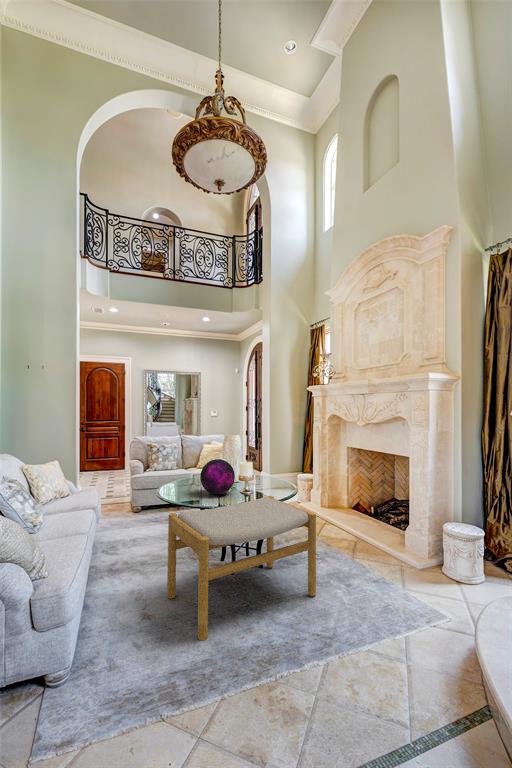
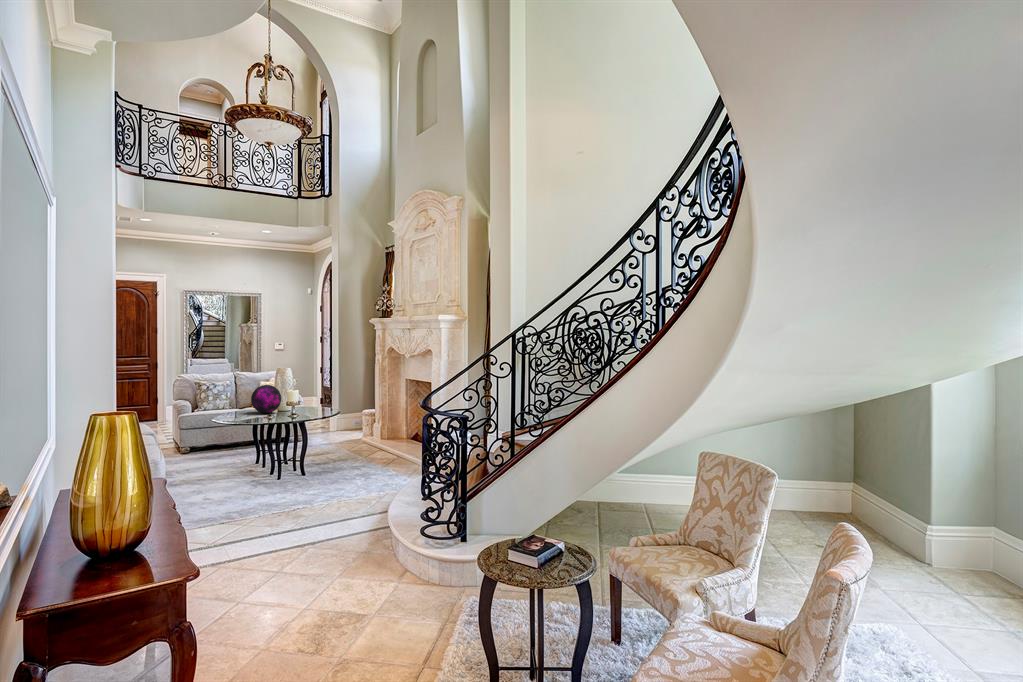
footstool: present [167,496,316,641] -> none [224,413,337,489]

